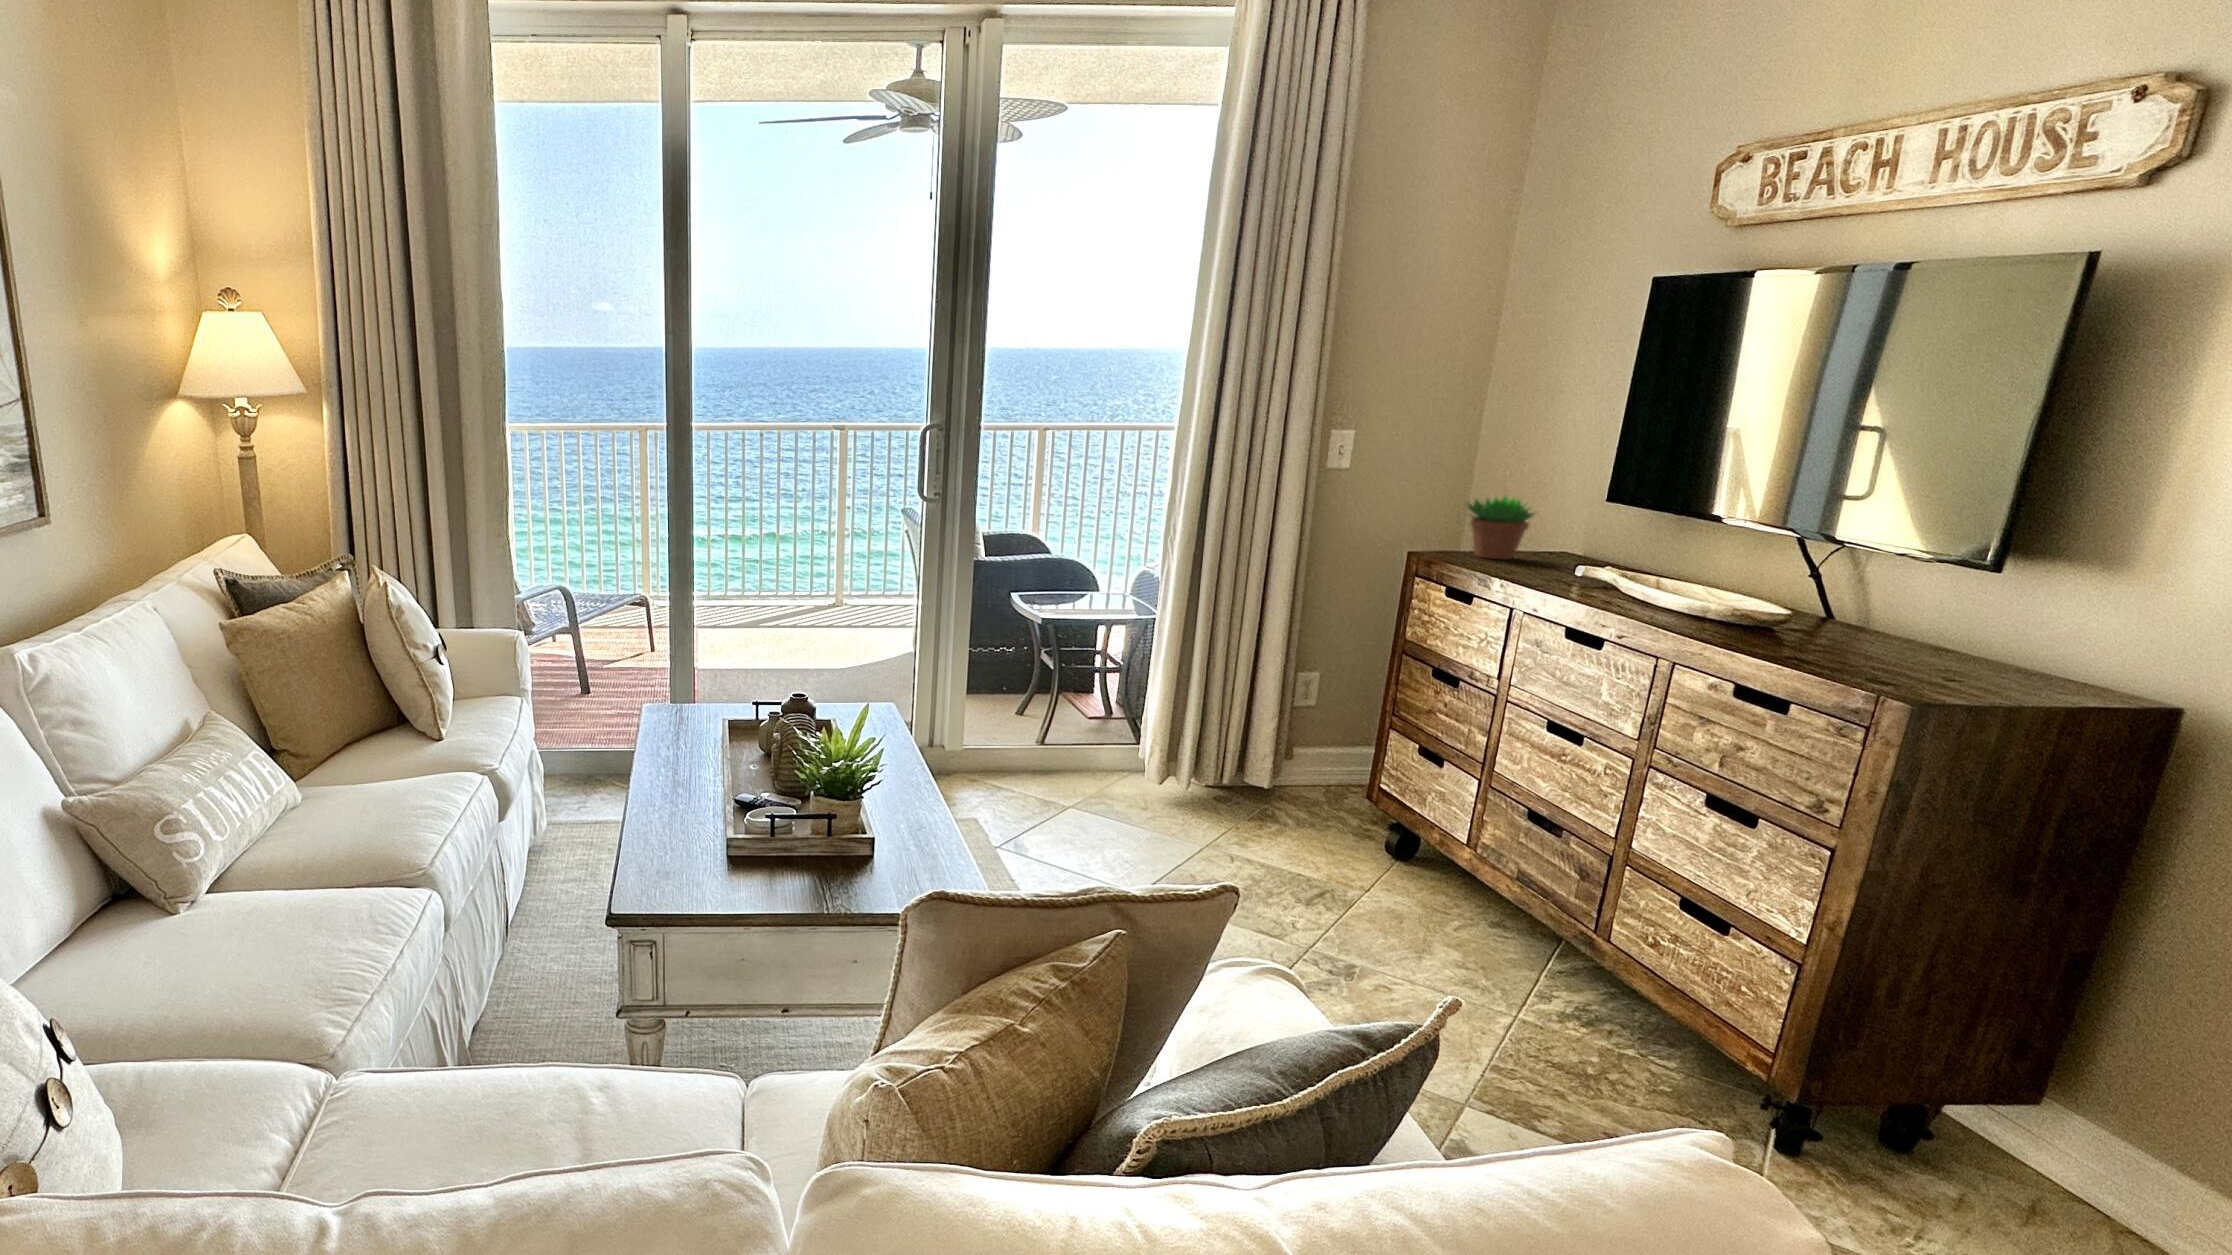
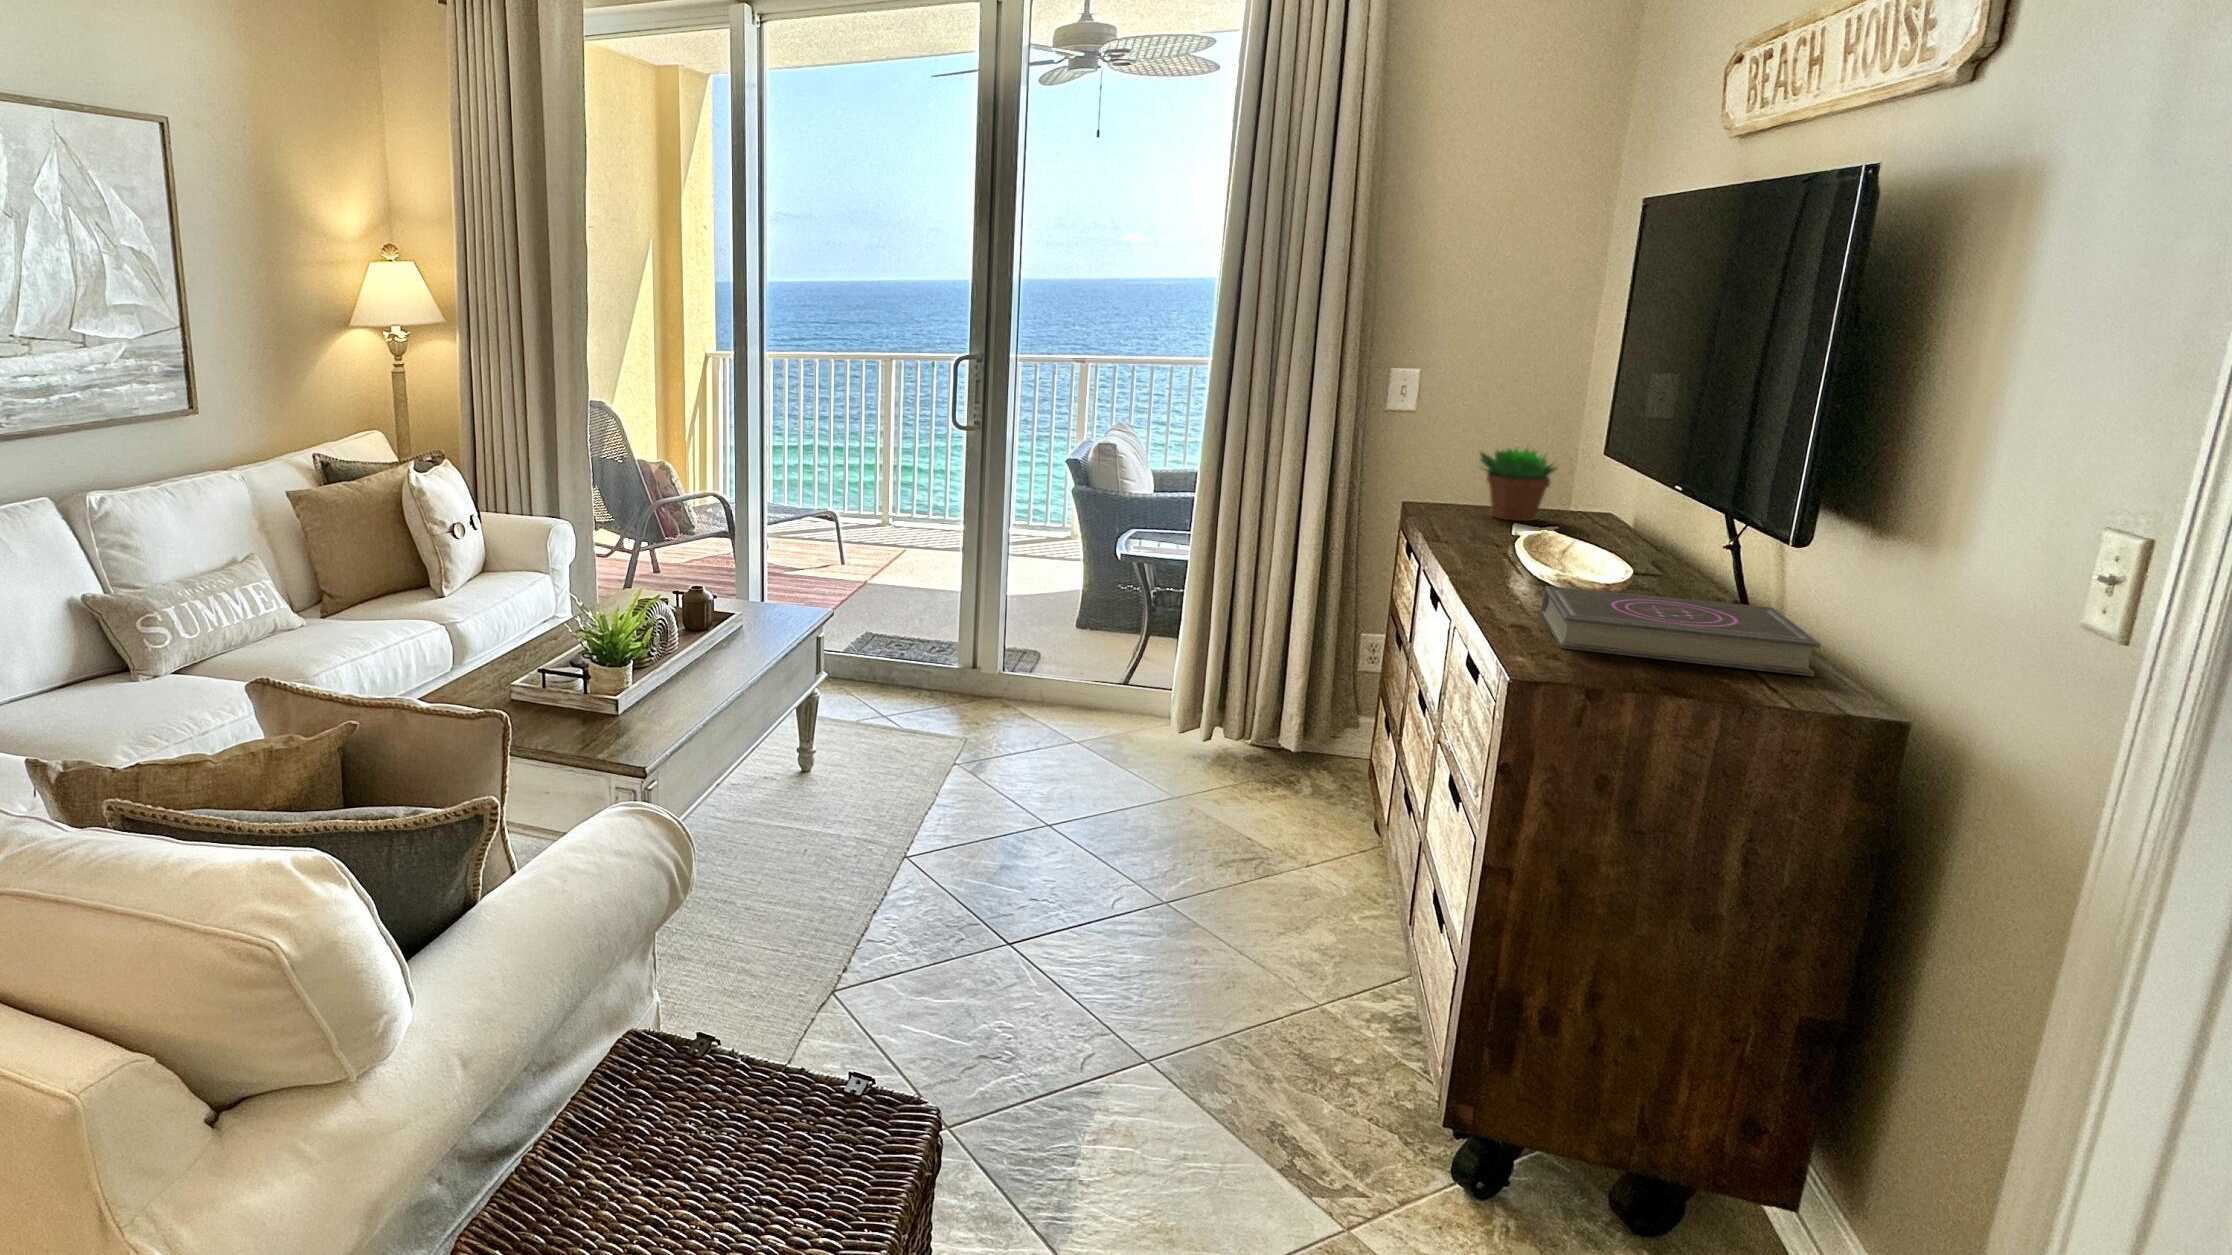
book: none [1761,615,2041,671] -> present [1541,586,1820,676]

